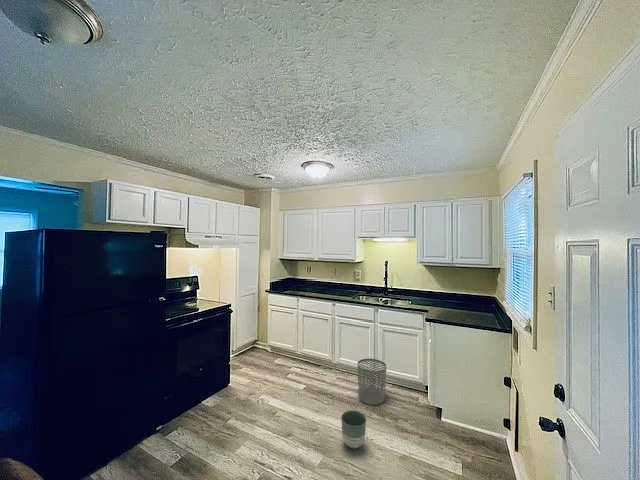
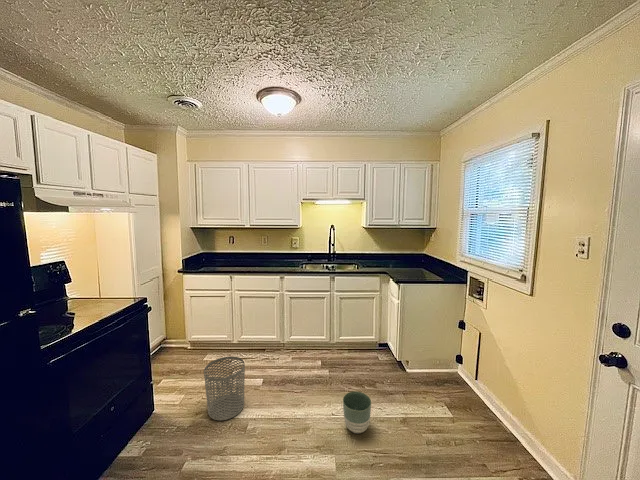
waste bin: present [357,359,386,405] -> present [204,356,245,421]

